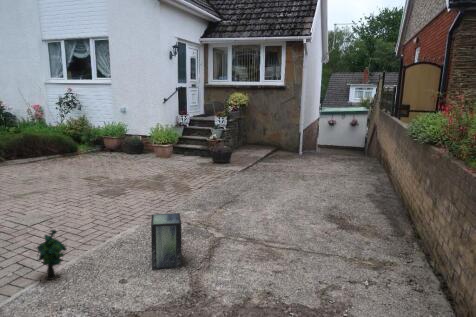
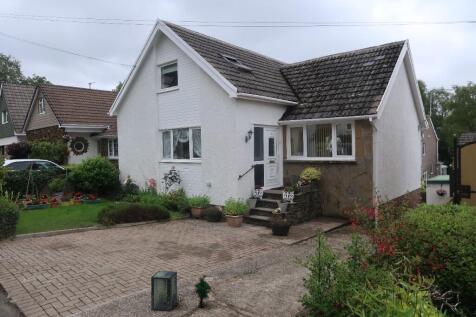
decorative plant: present [36,230,67,280] -> present [195,275,211,308]

